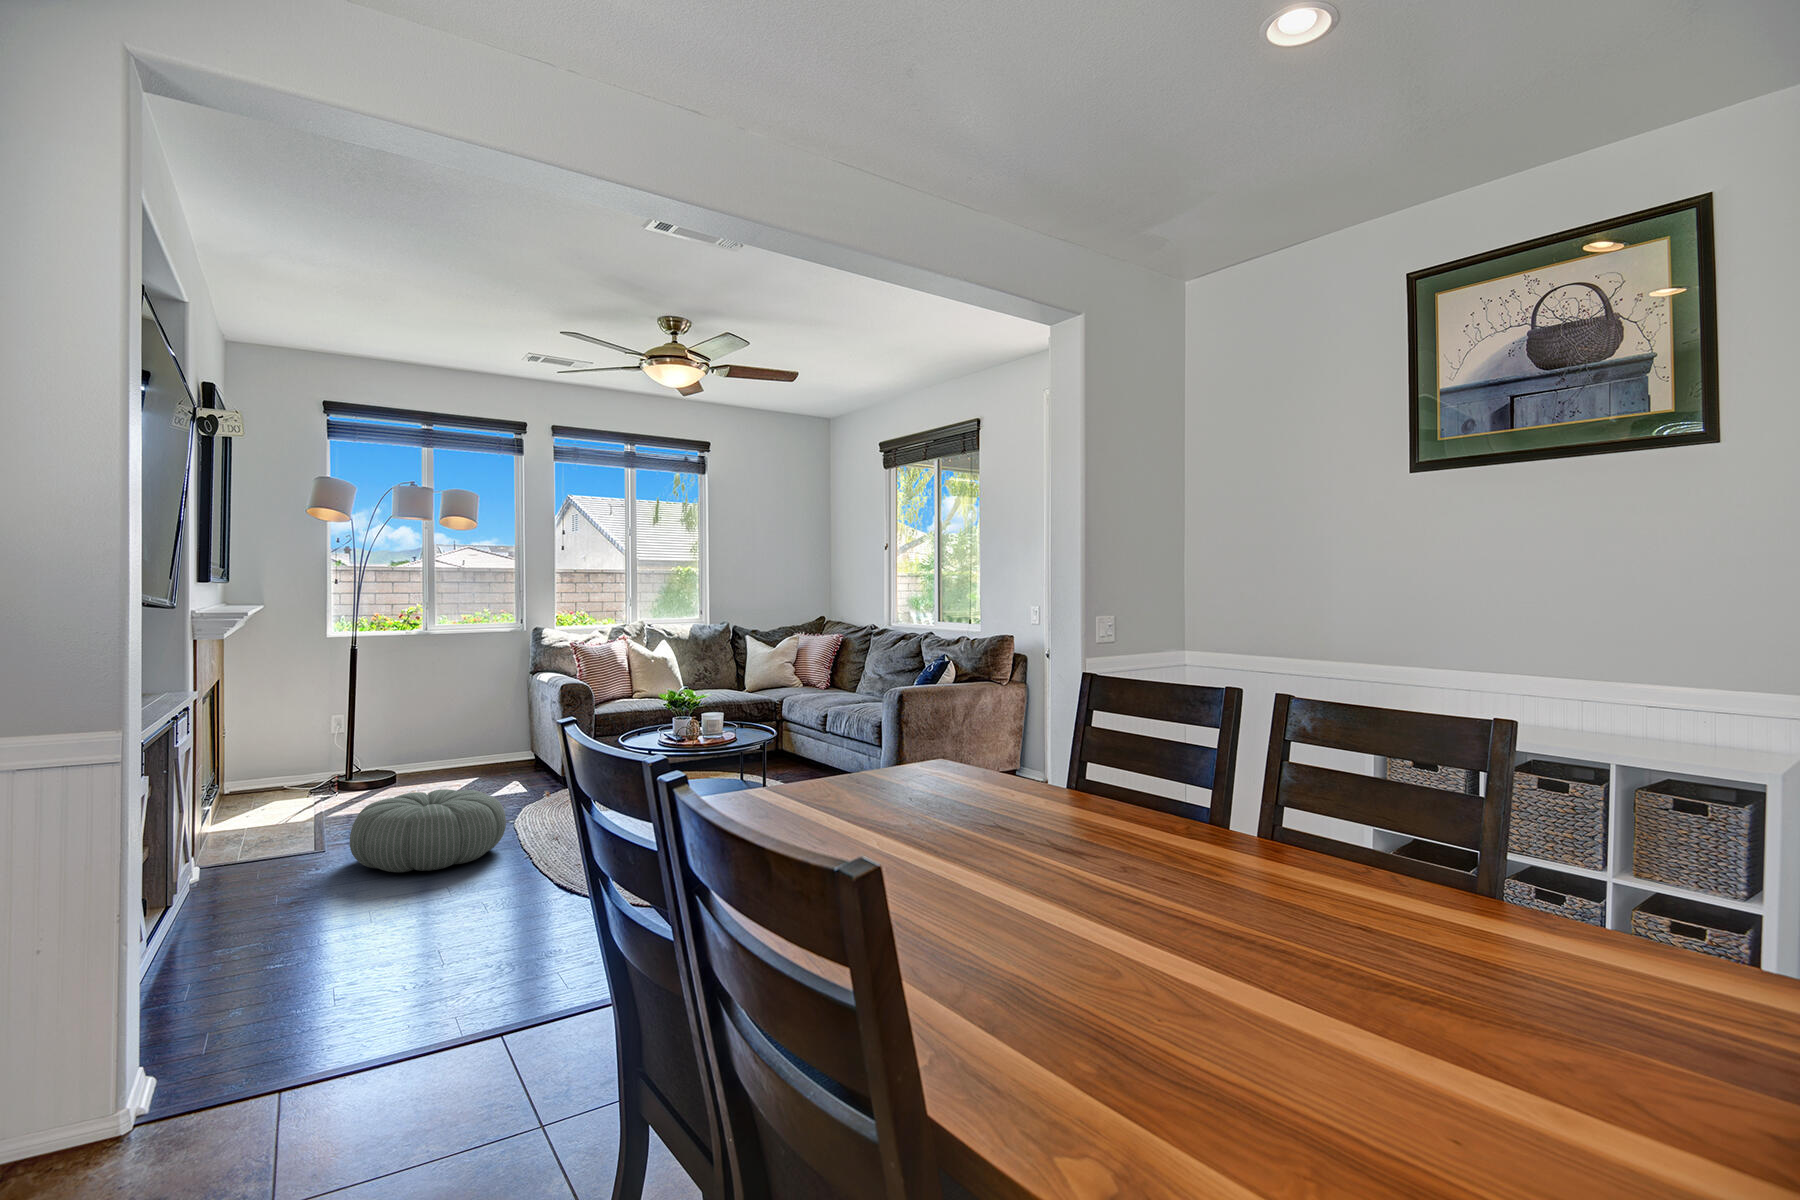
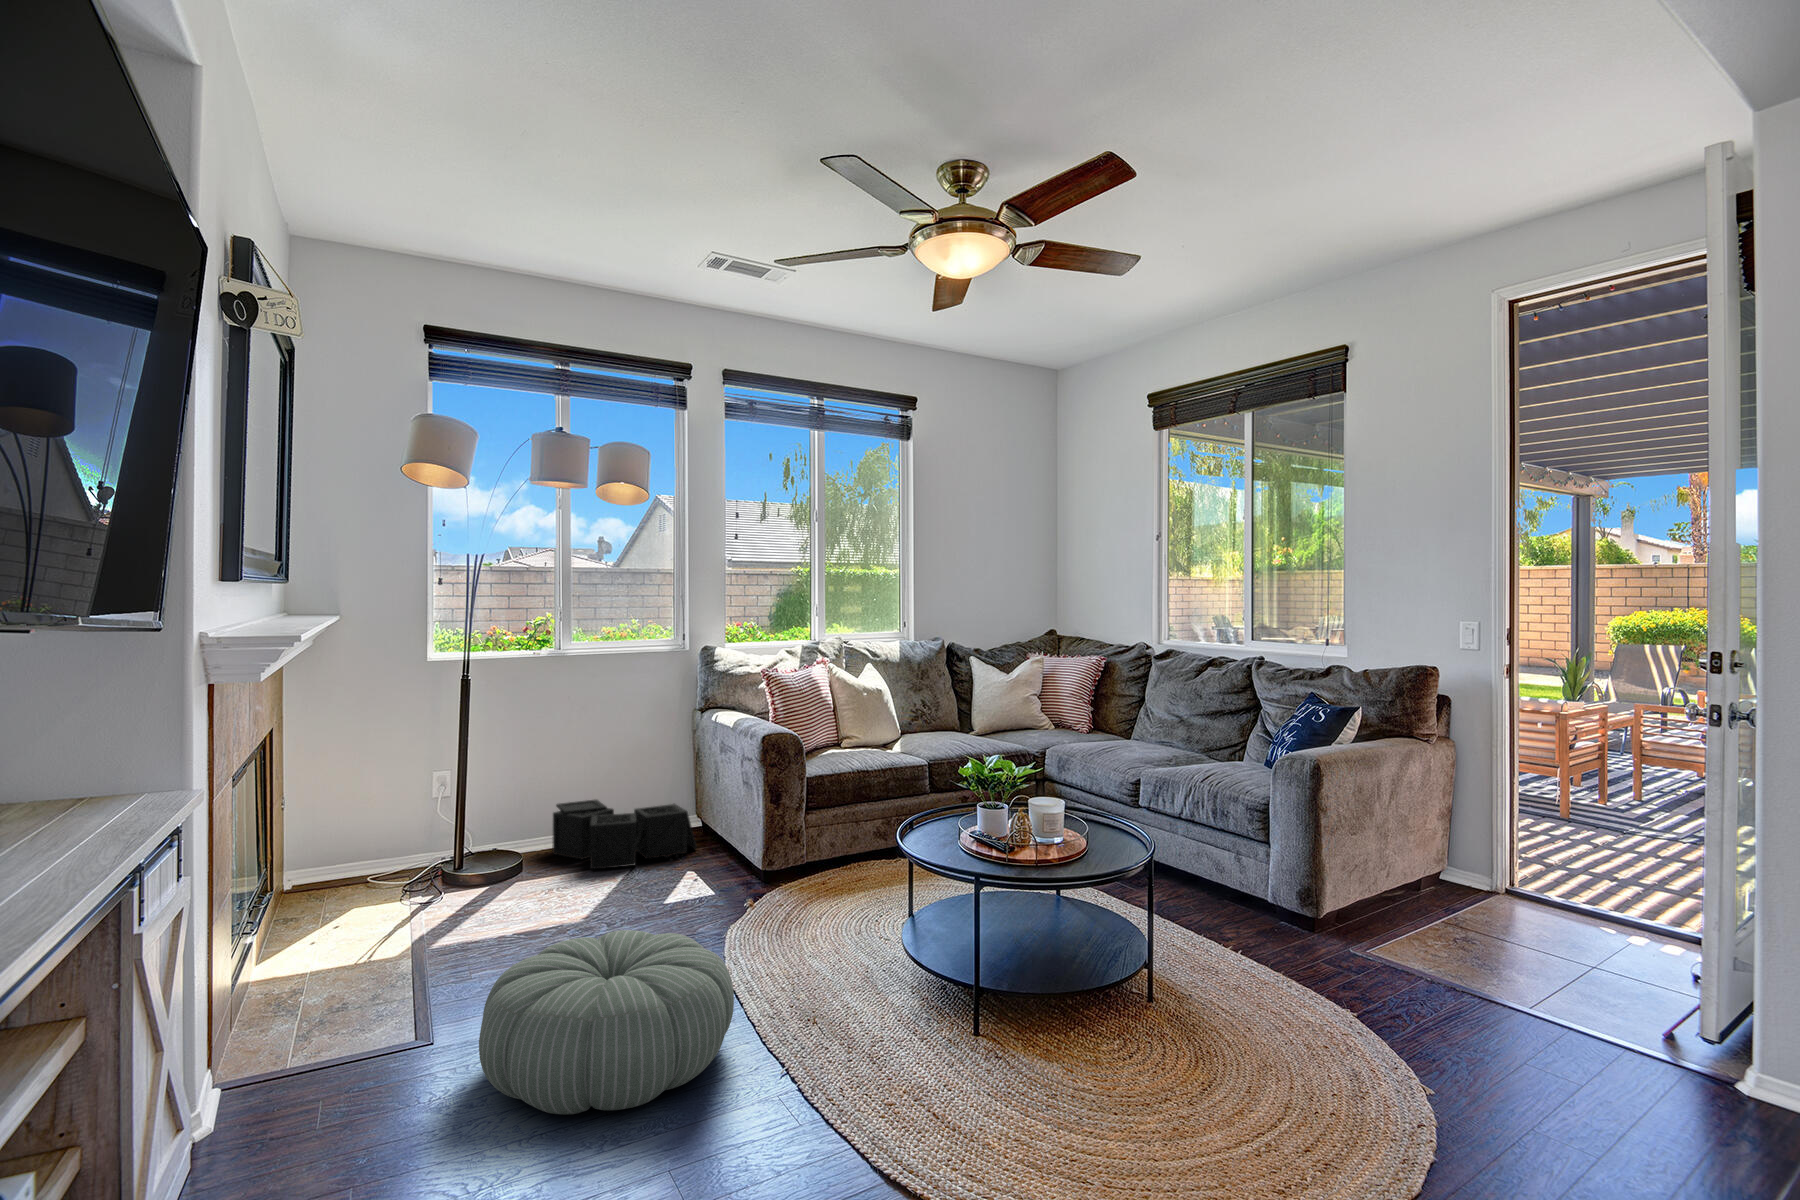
storage bin: none [420,737,527,781] -> present [552,800,697,869]

